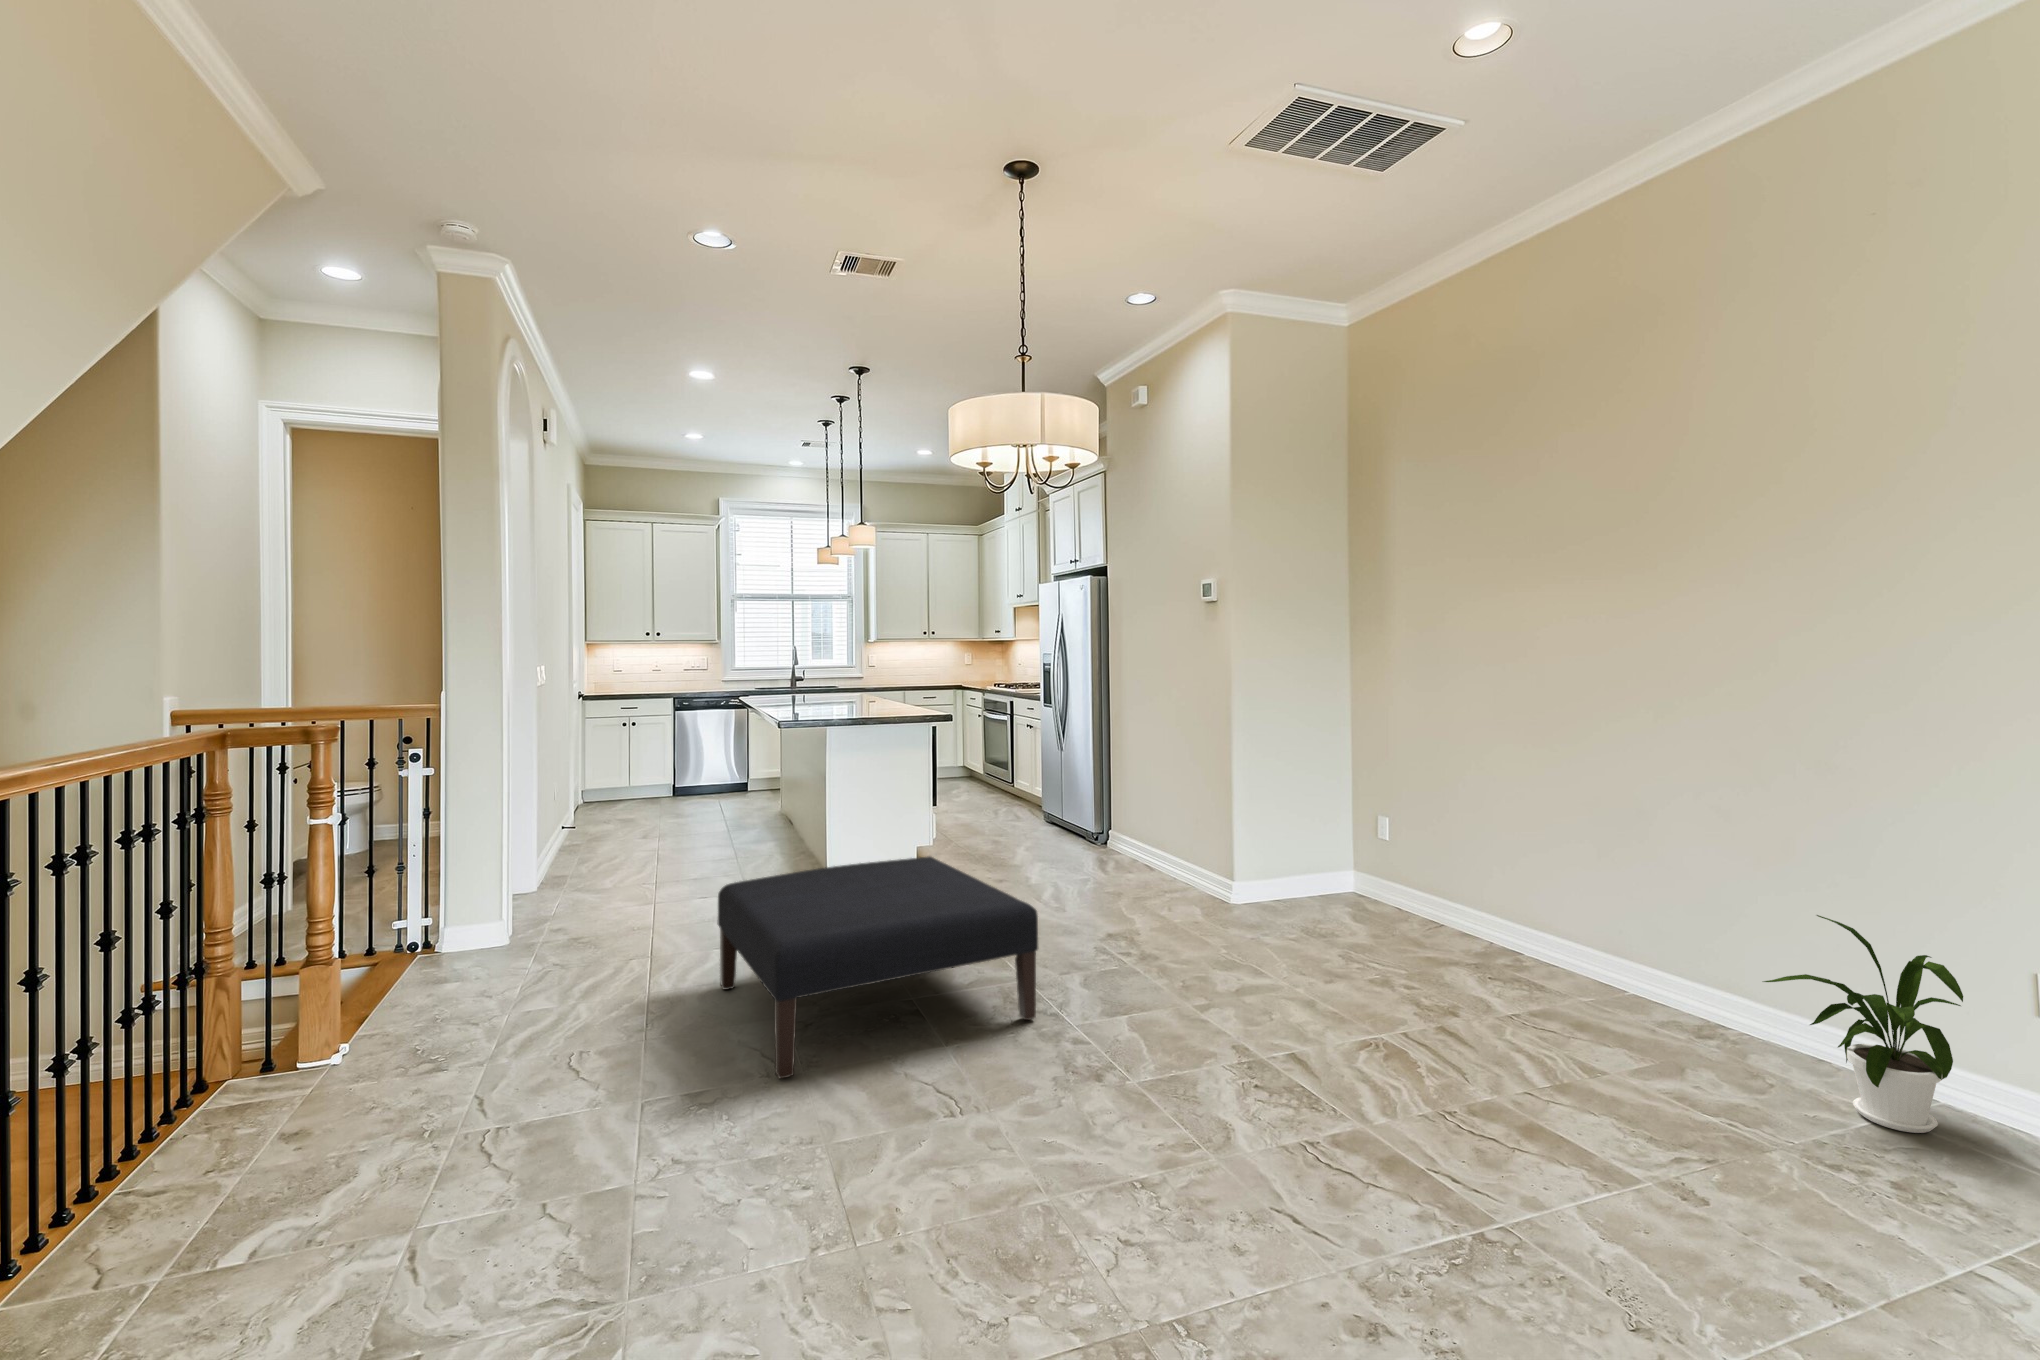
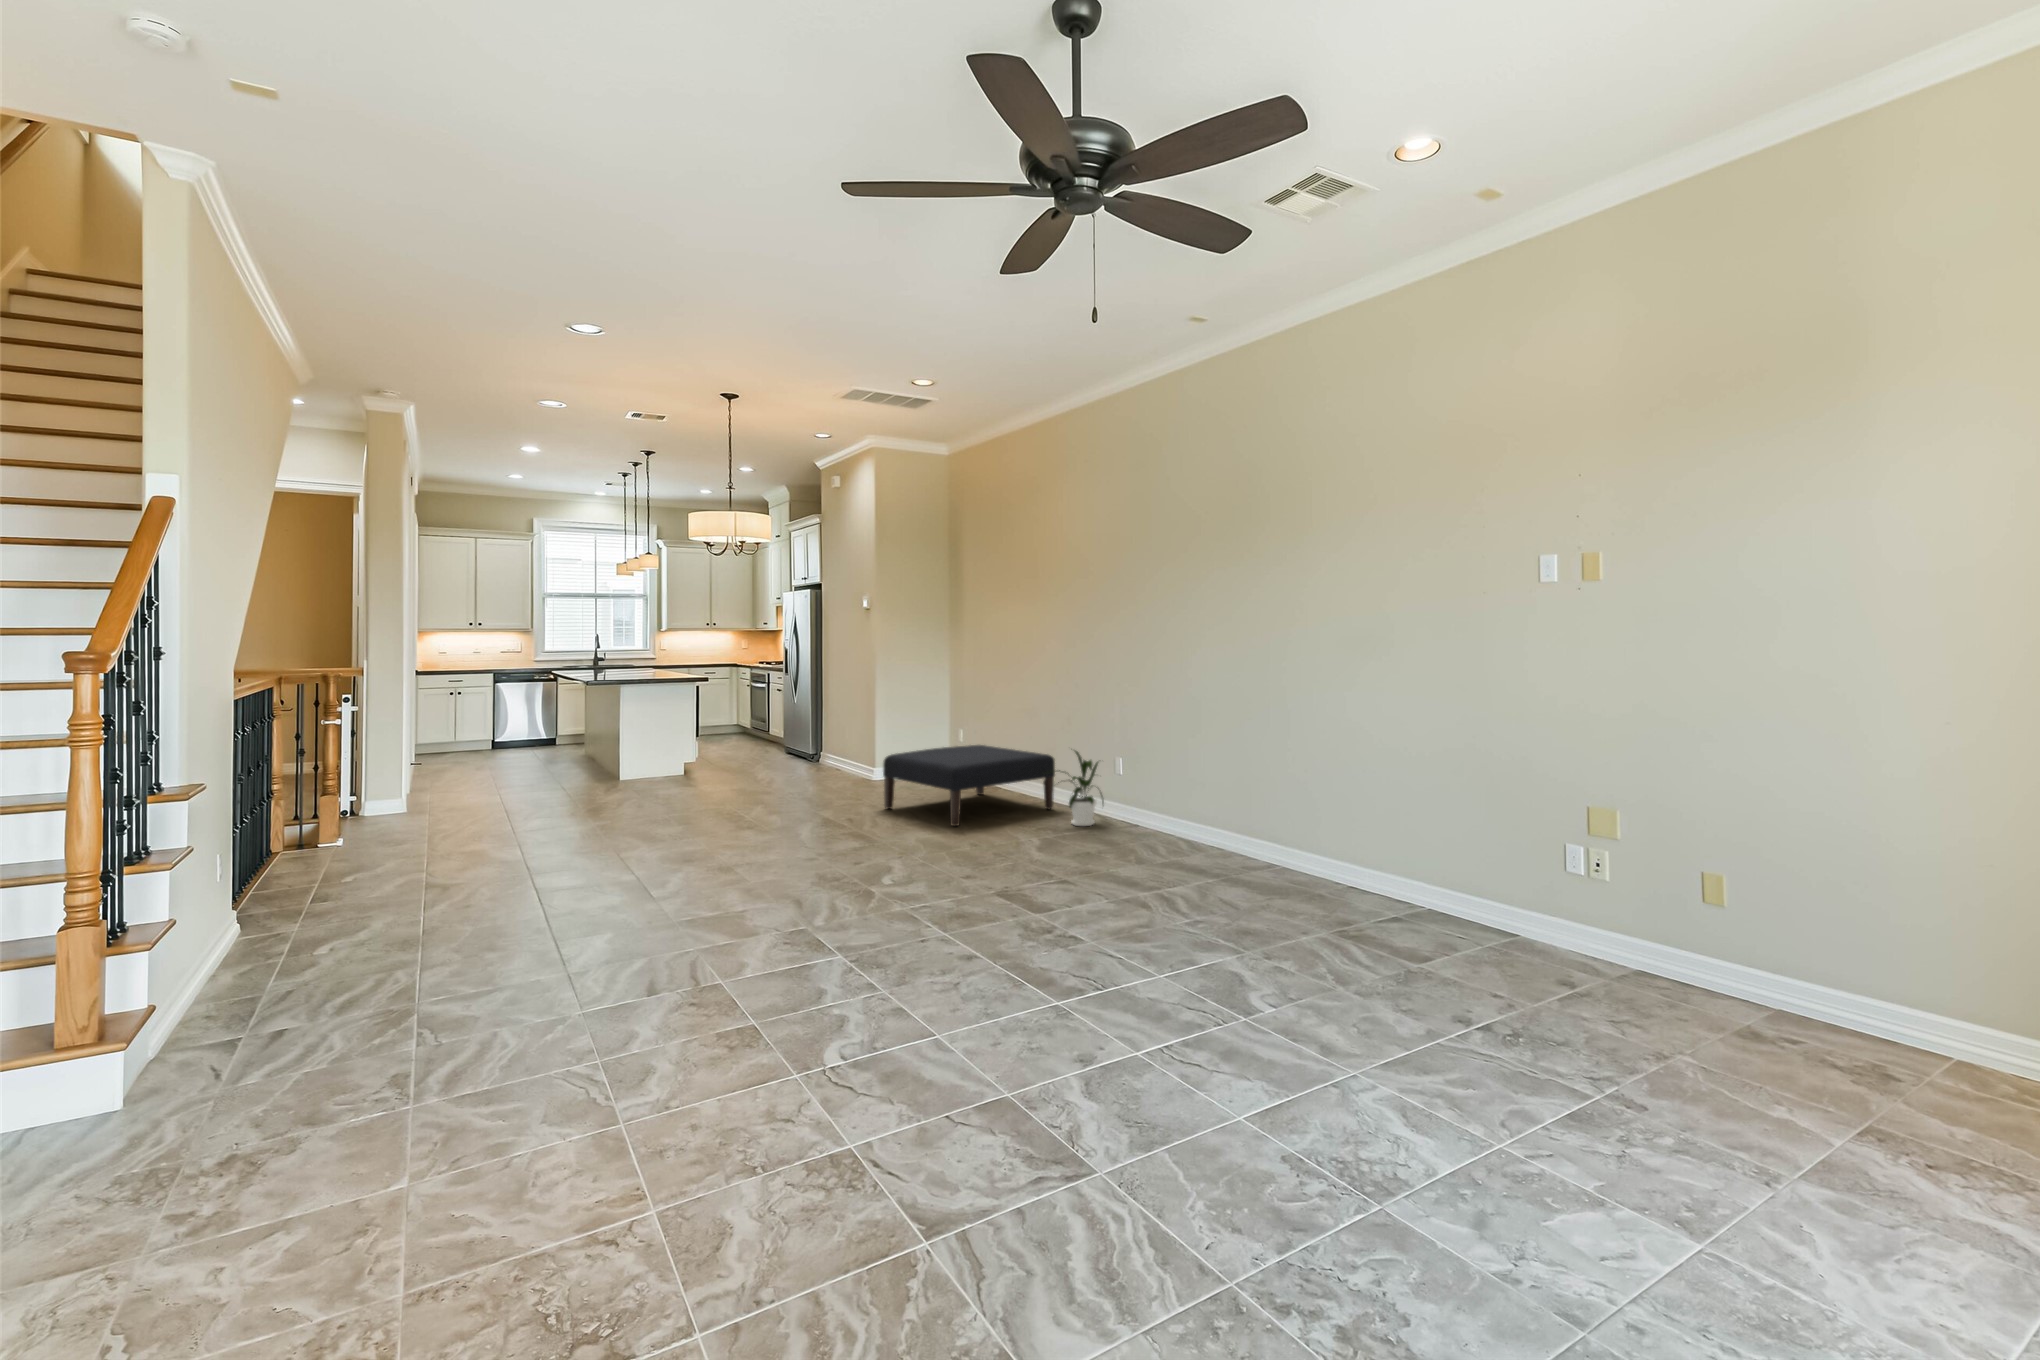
ottoman: present [717,856,1038,1079] -> present [883,745,1055,826]

